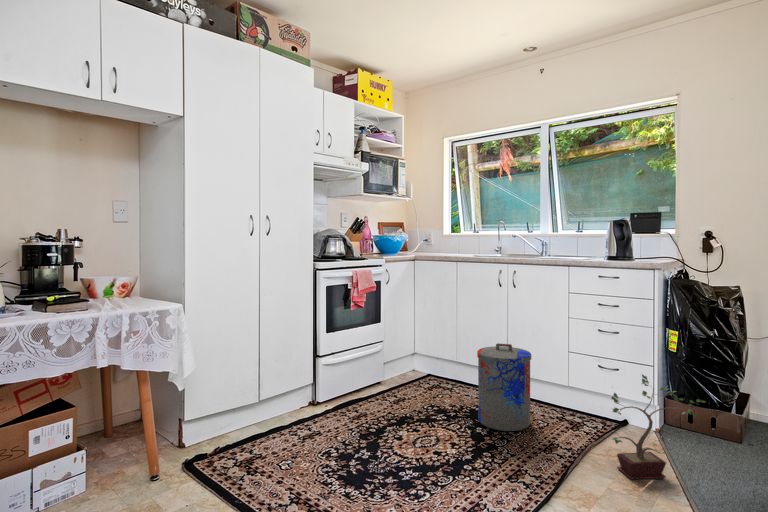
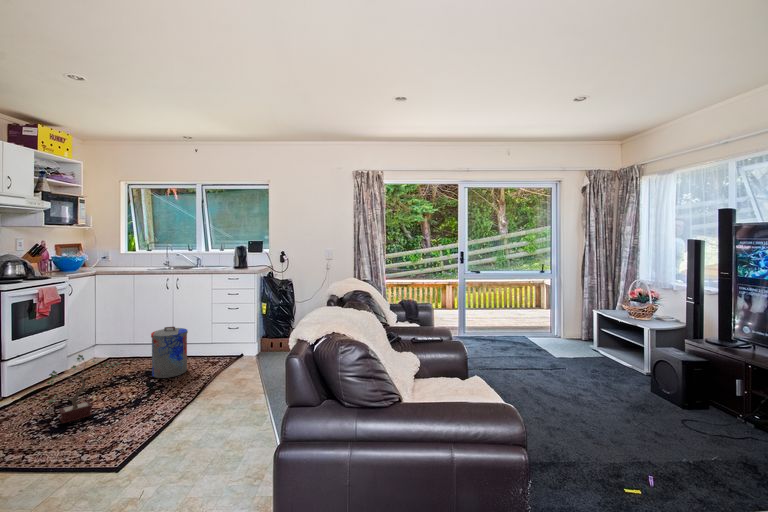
potted plant: present [611,375,706,480] -> present [46,355,121,423]

